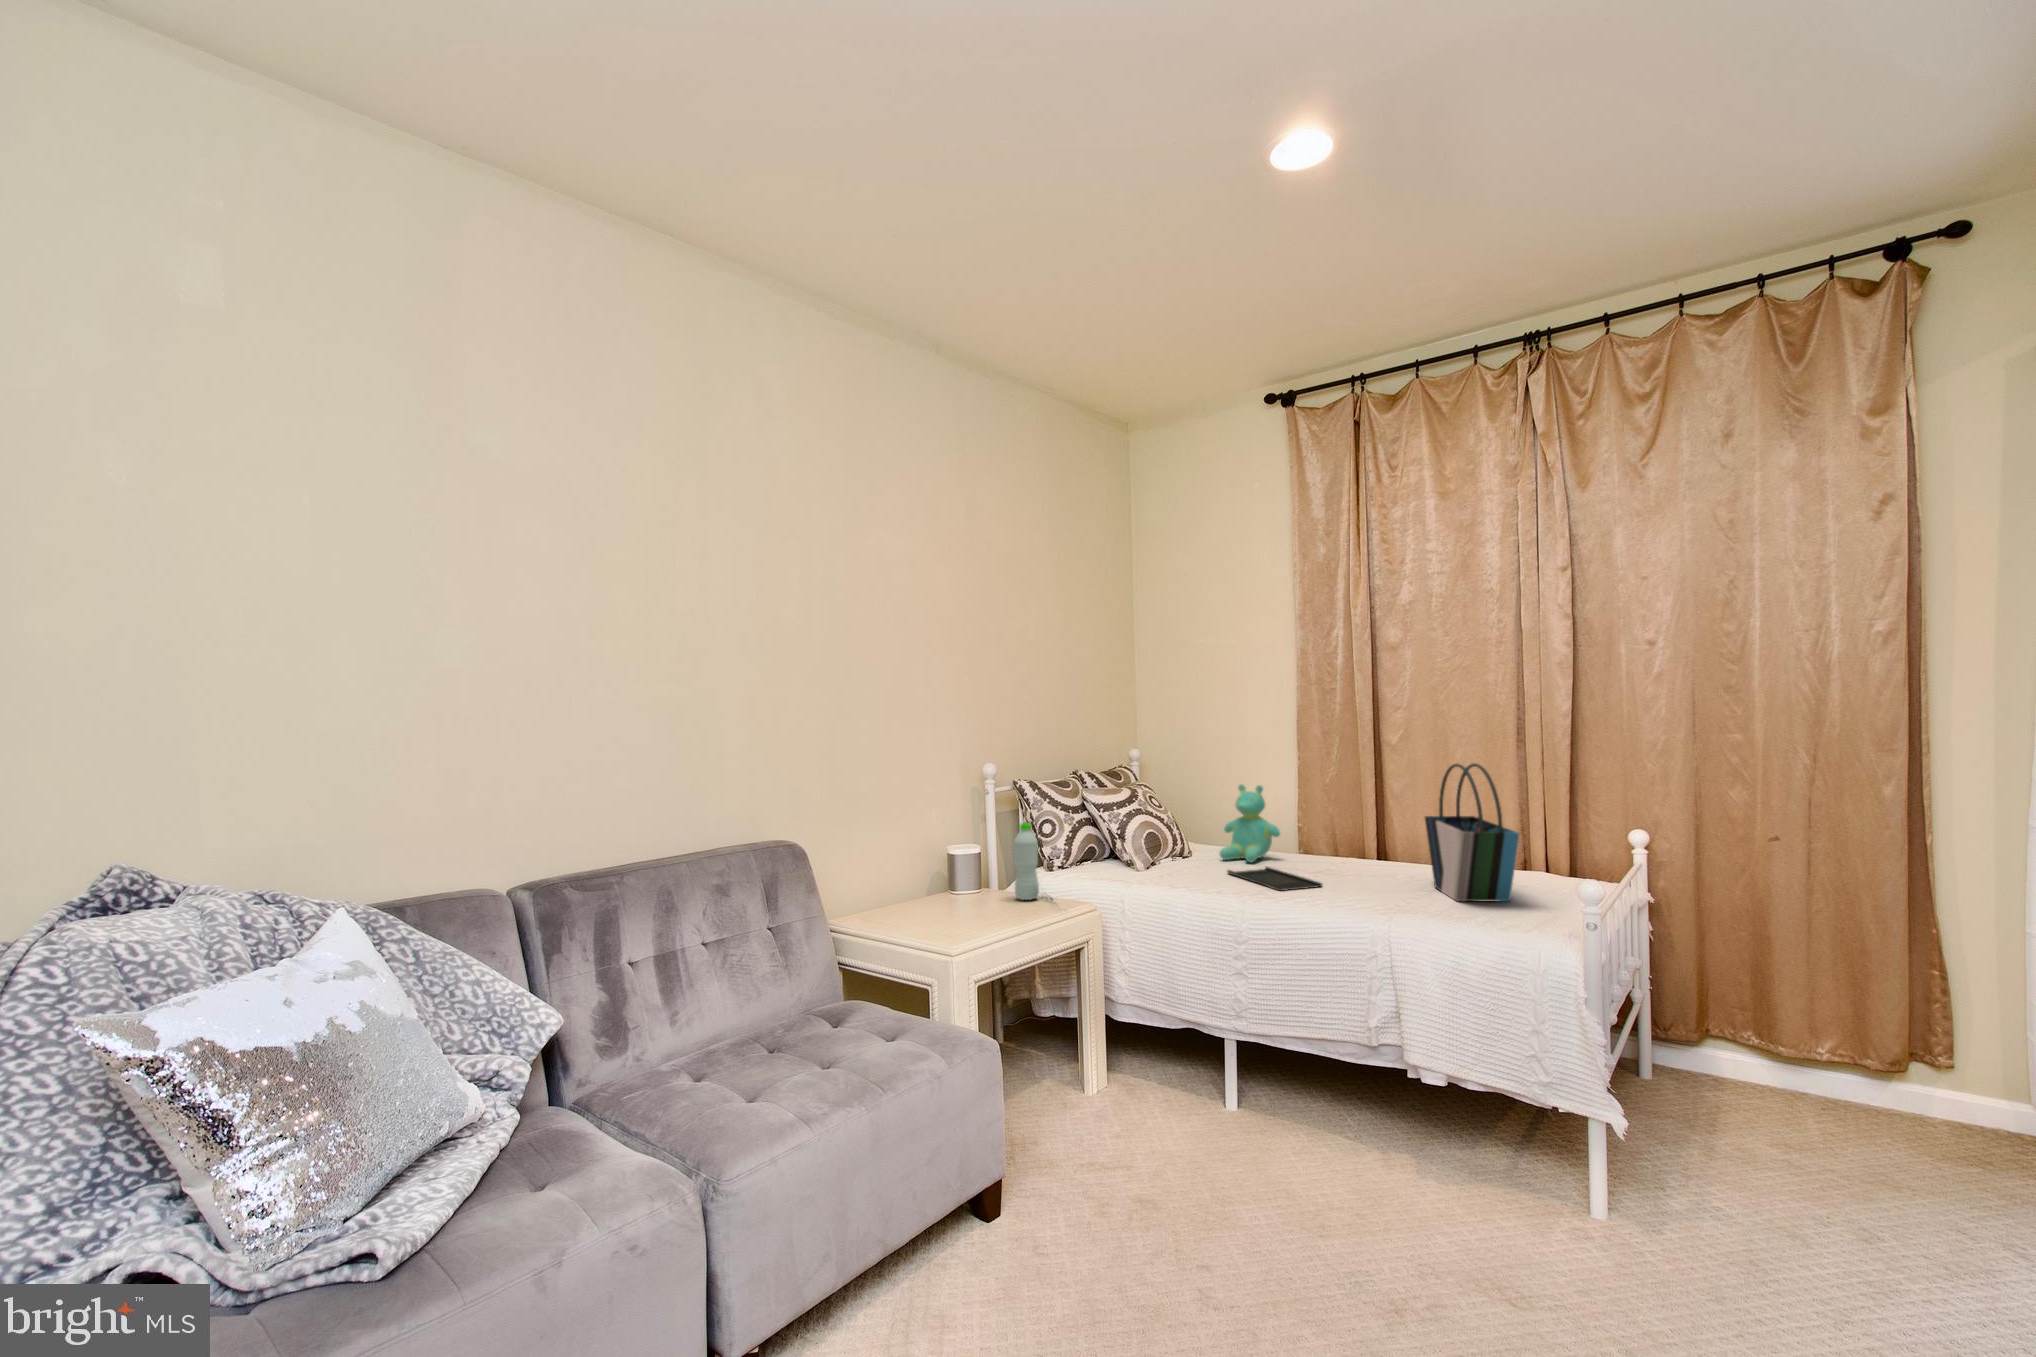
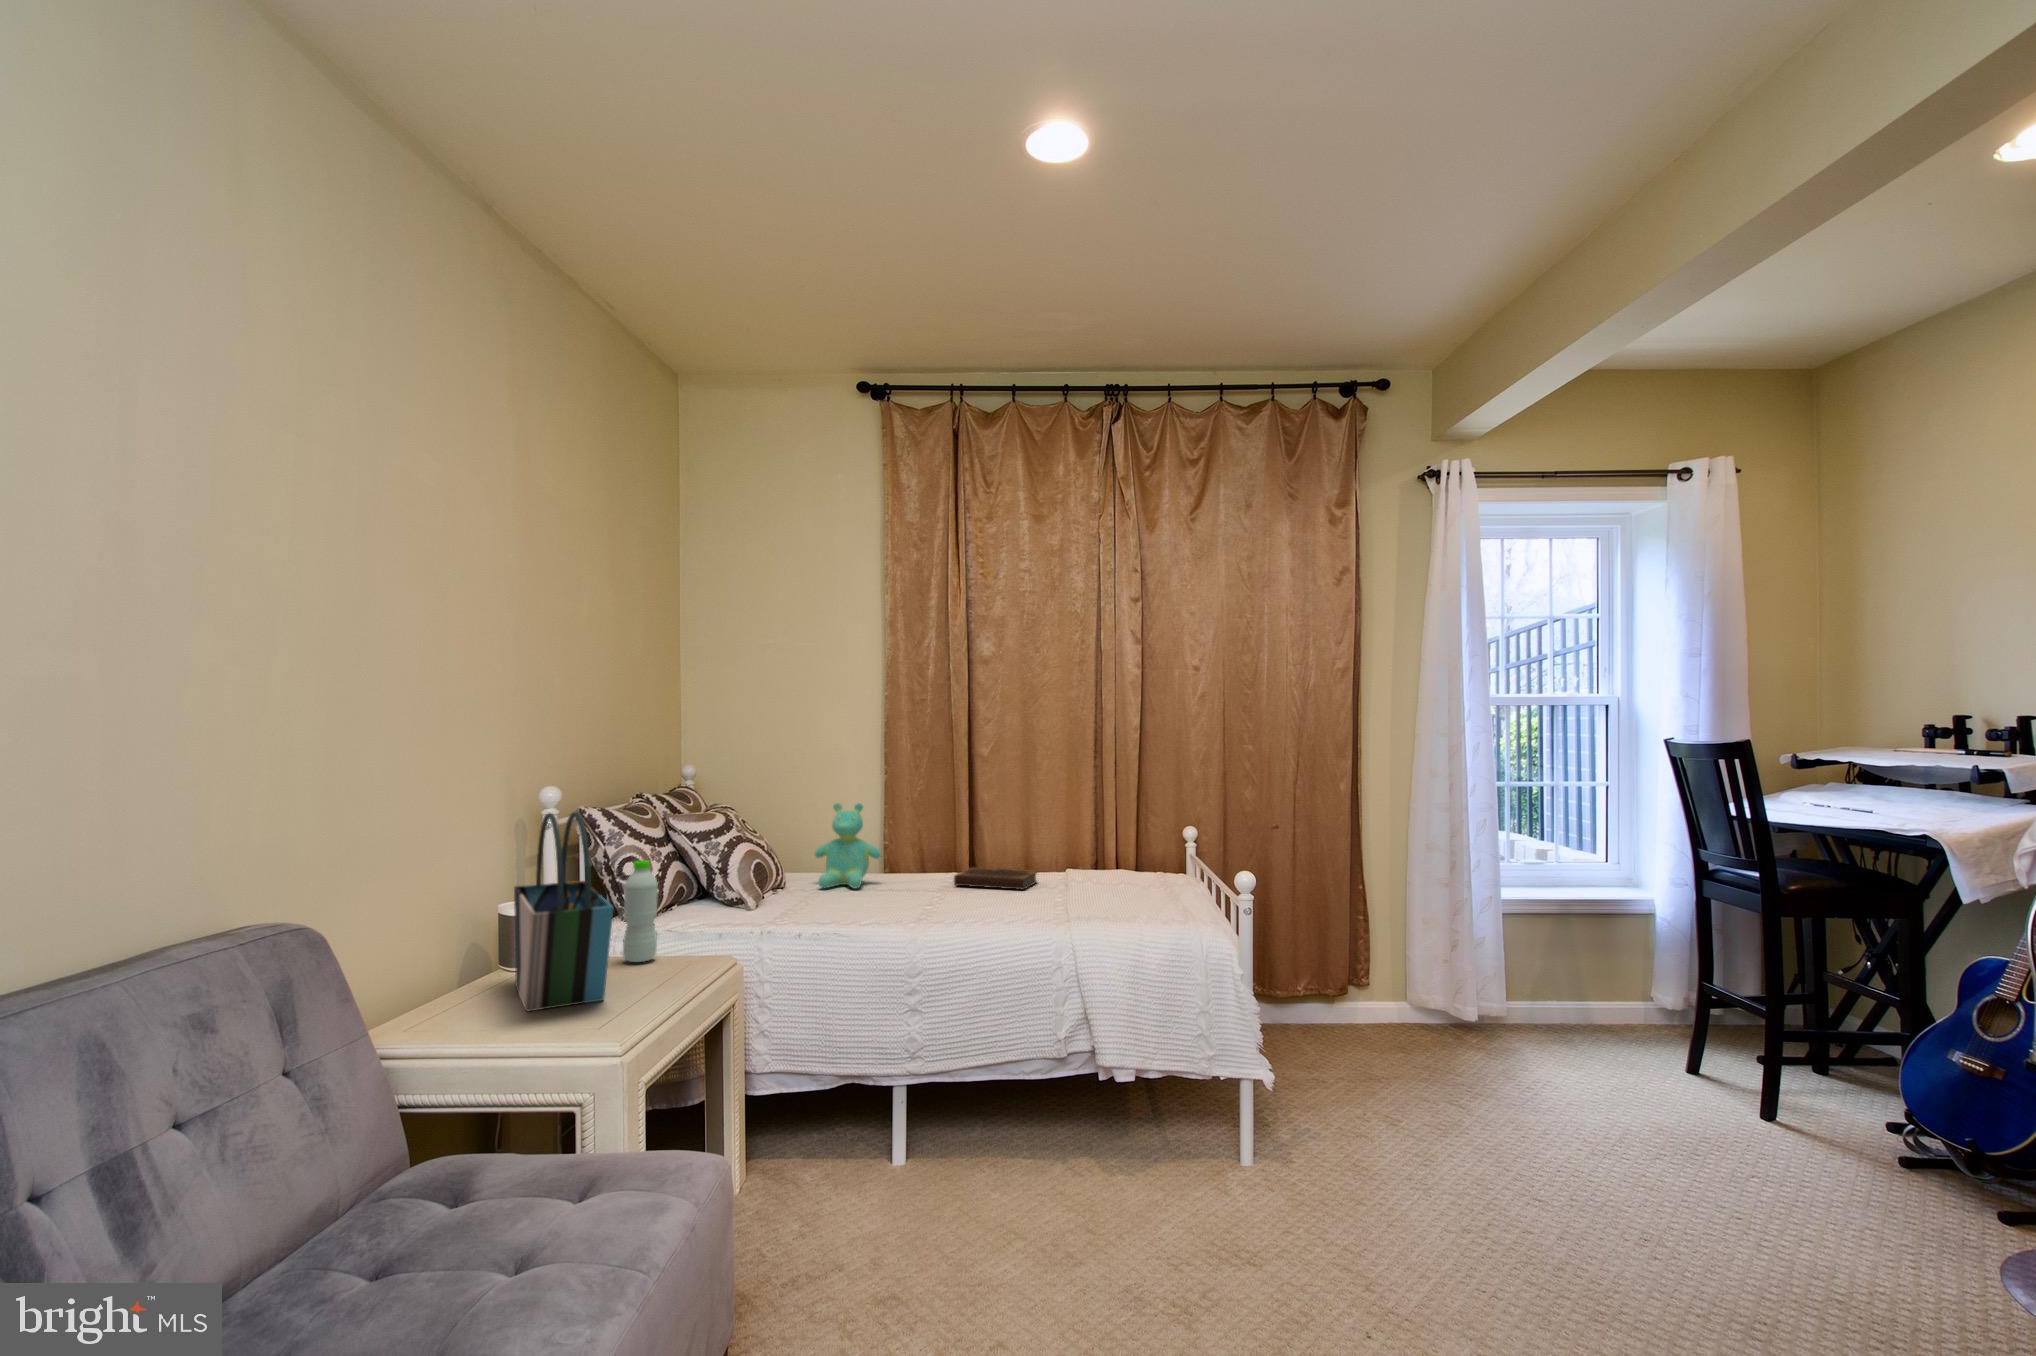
tote bag: present [1425,763,1519,902] -> present [514,812,614,1011]
notebook: none [1342,853,1436,879] -> present [954,868,1037,890]
tray: present [1227,867,1322,891] -> none [851,891,965,914]

